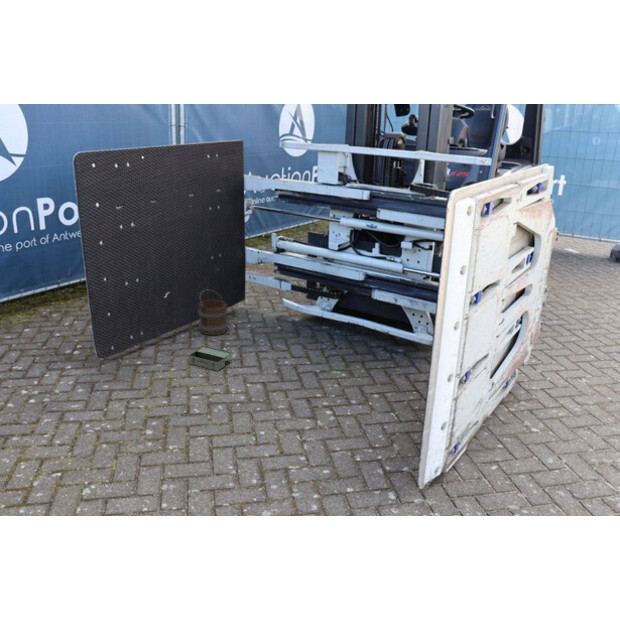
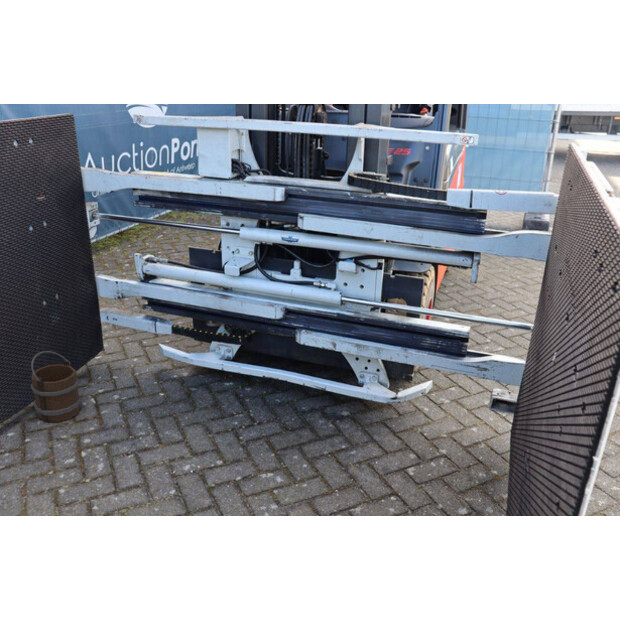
toolbox: present [189,346,231,371] -> none [22,450,93,494]

